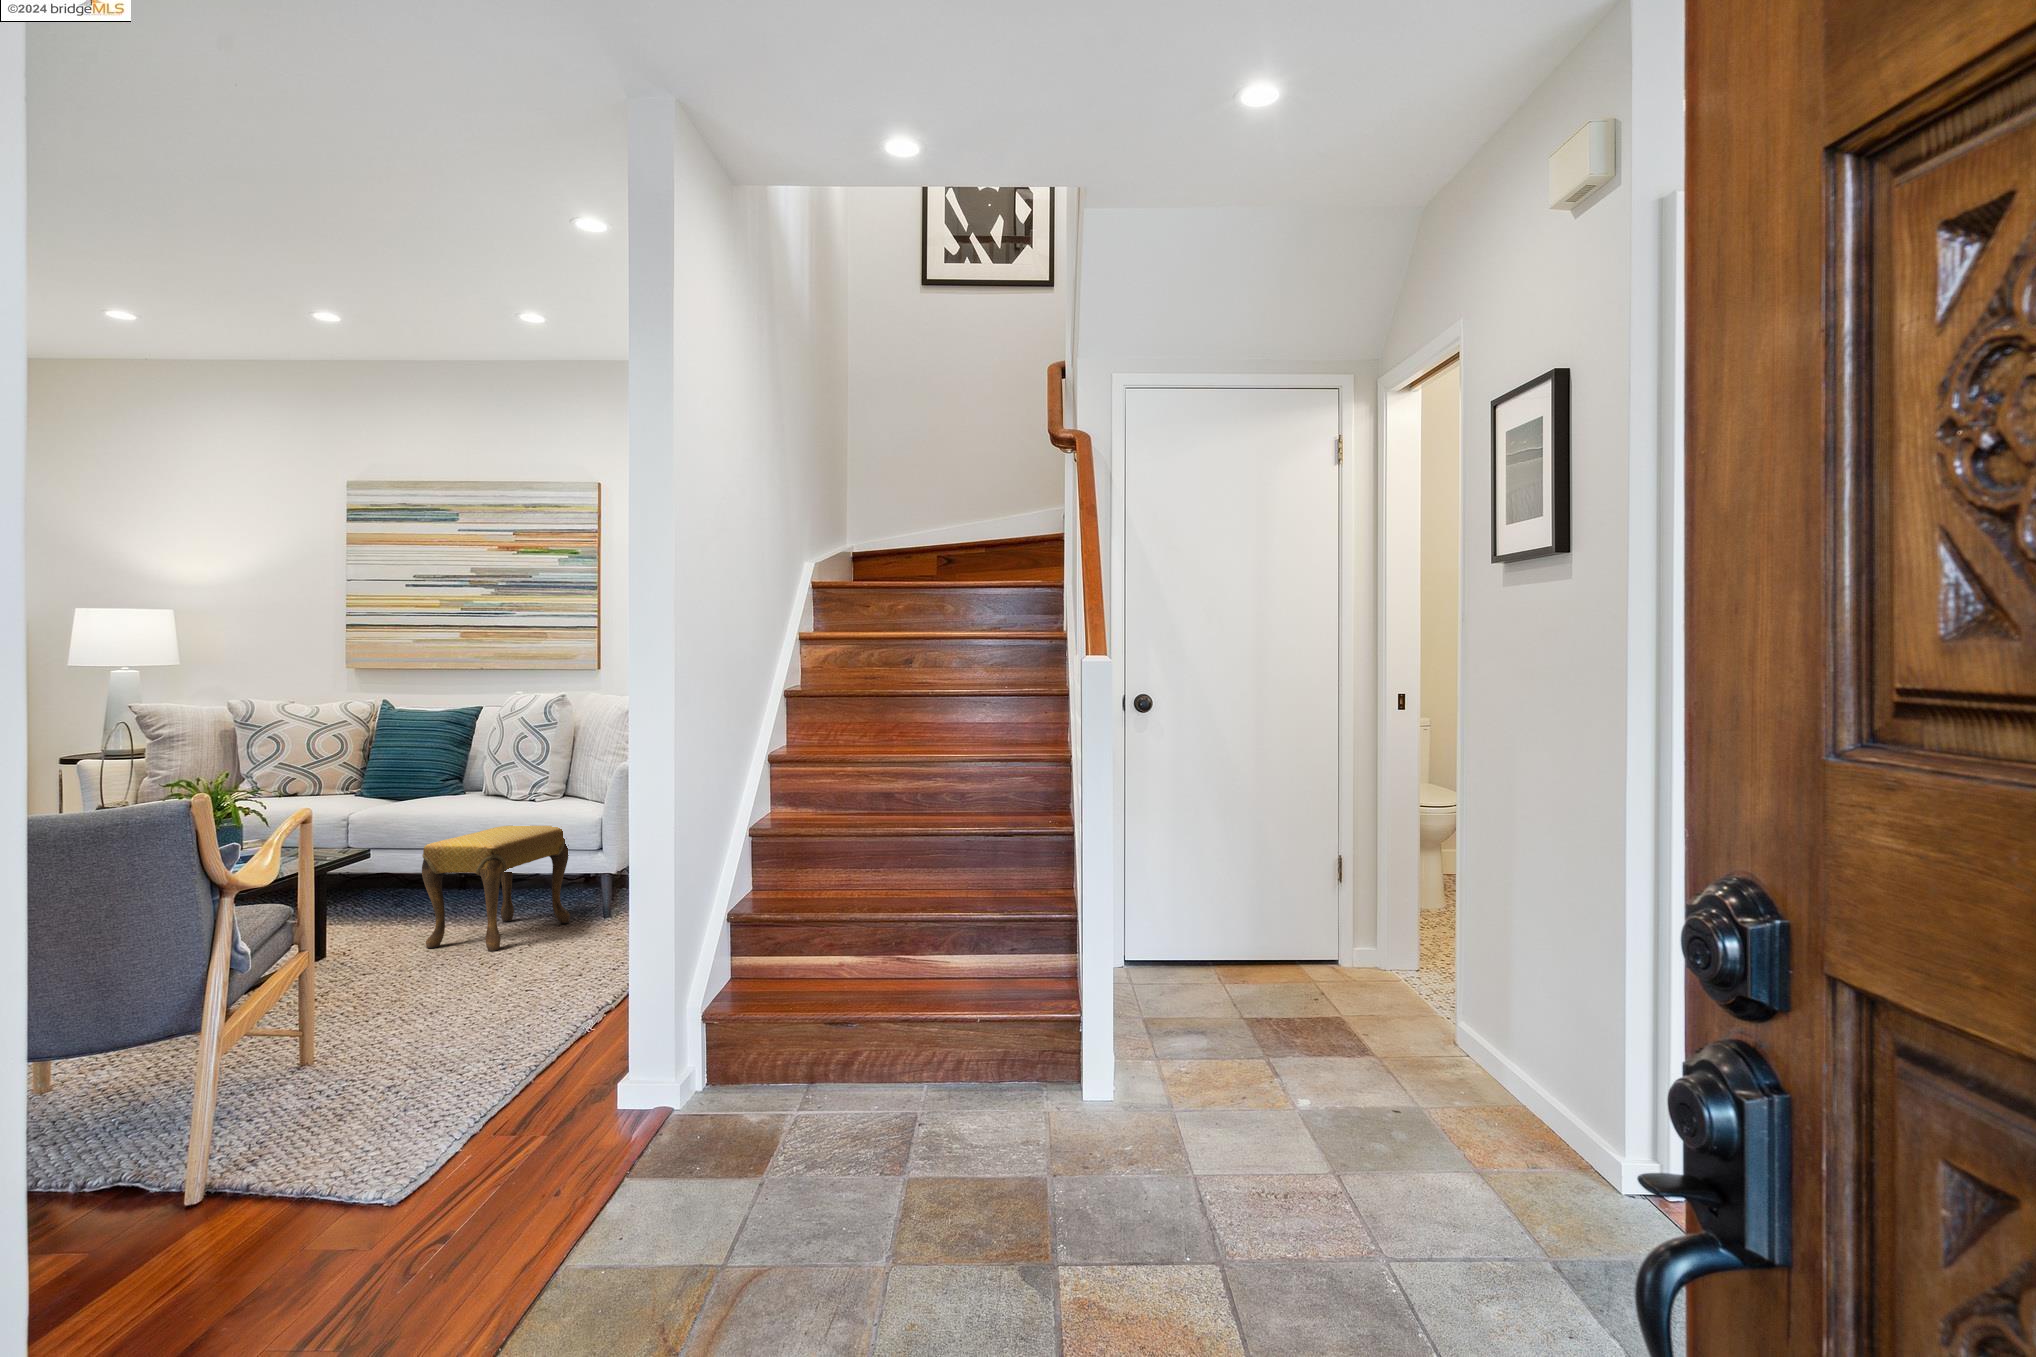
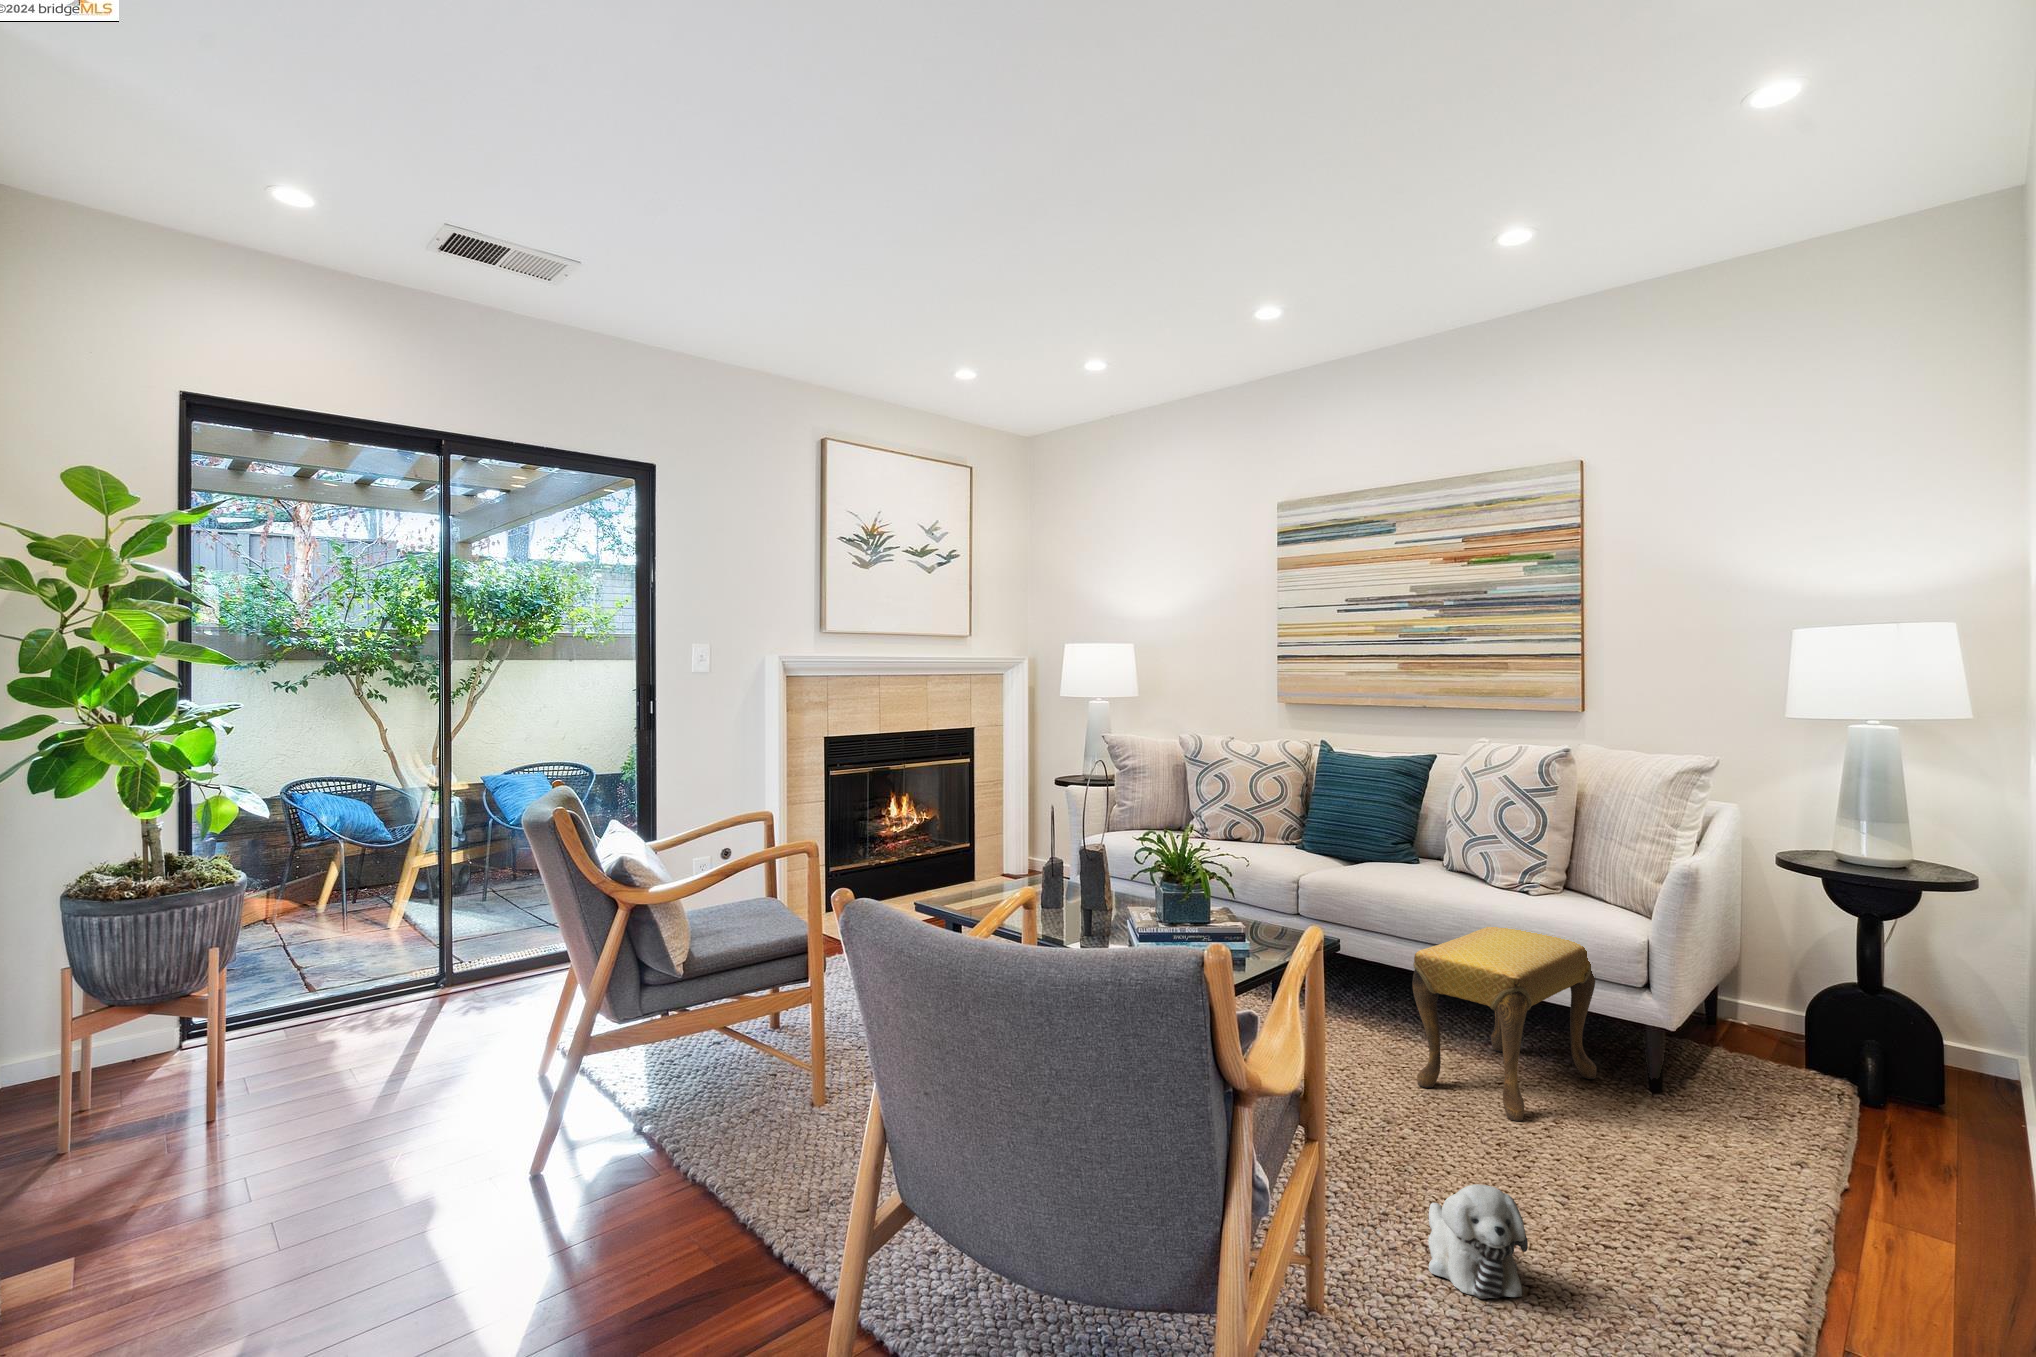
plush toy: none [376,955,448,1025] -> present [1428,1184,1528,1299]

